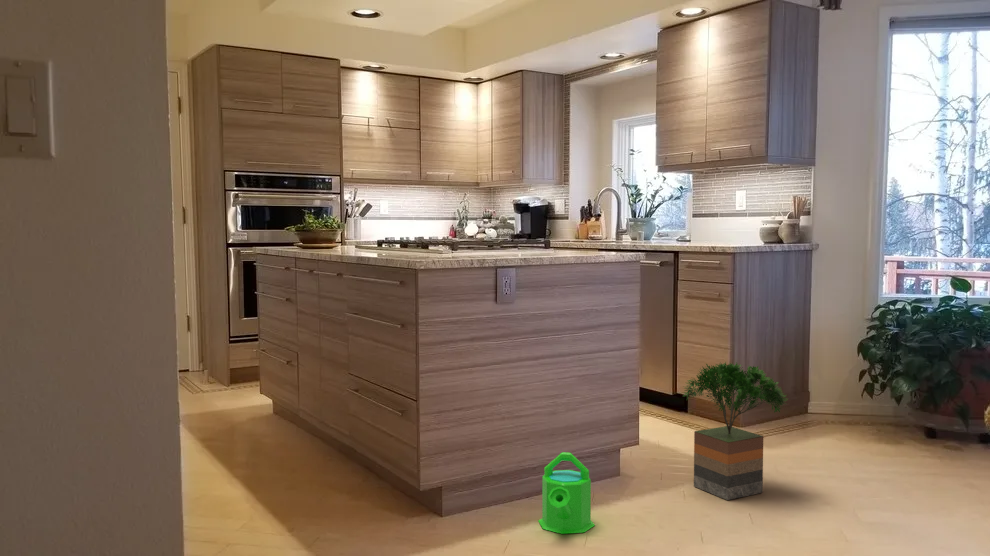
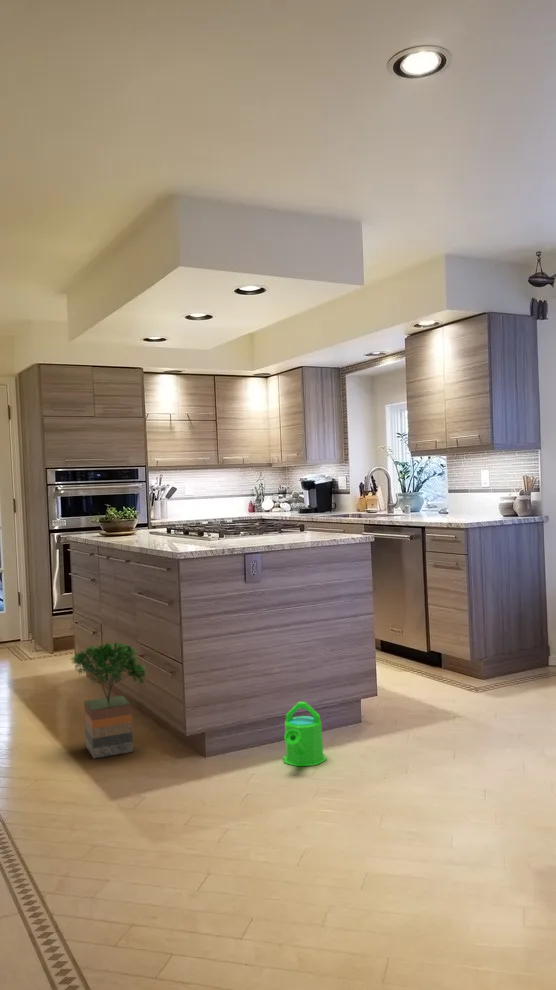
potted tree: present [683,363,787,500] -> present [71,642,146,758]

